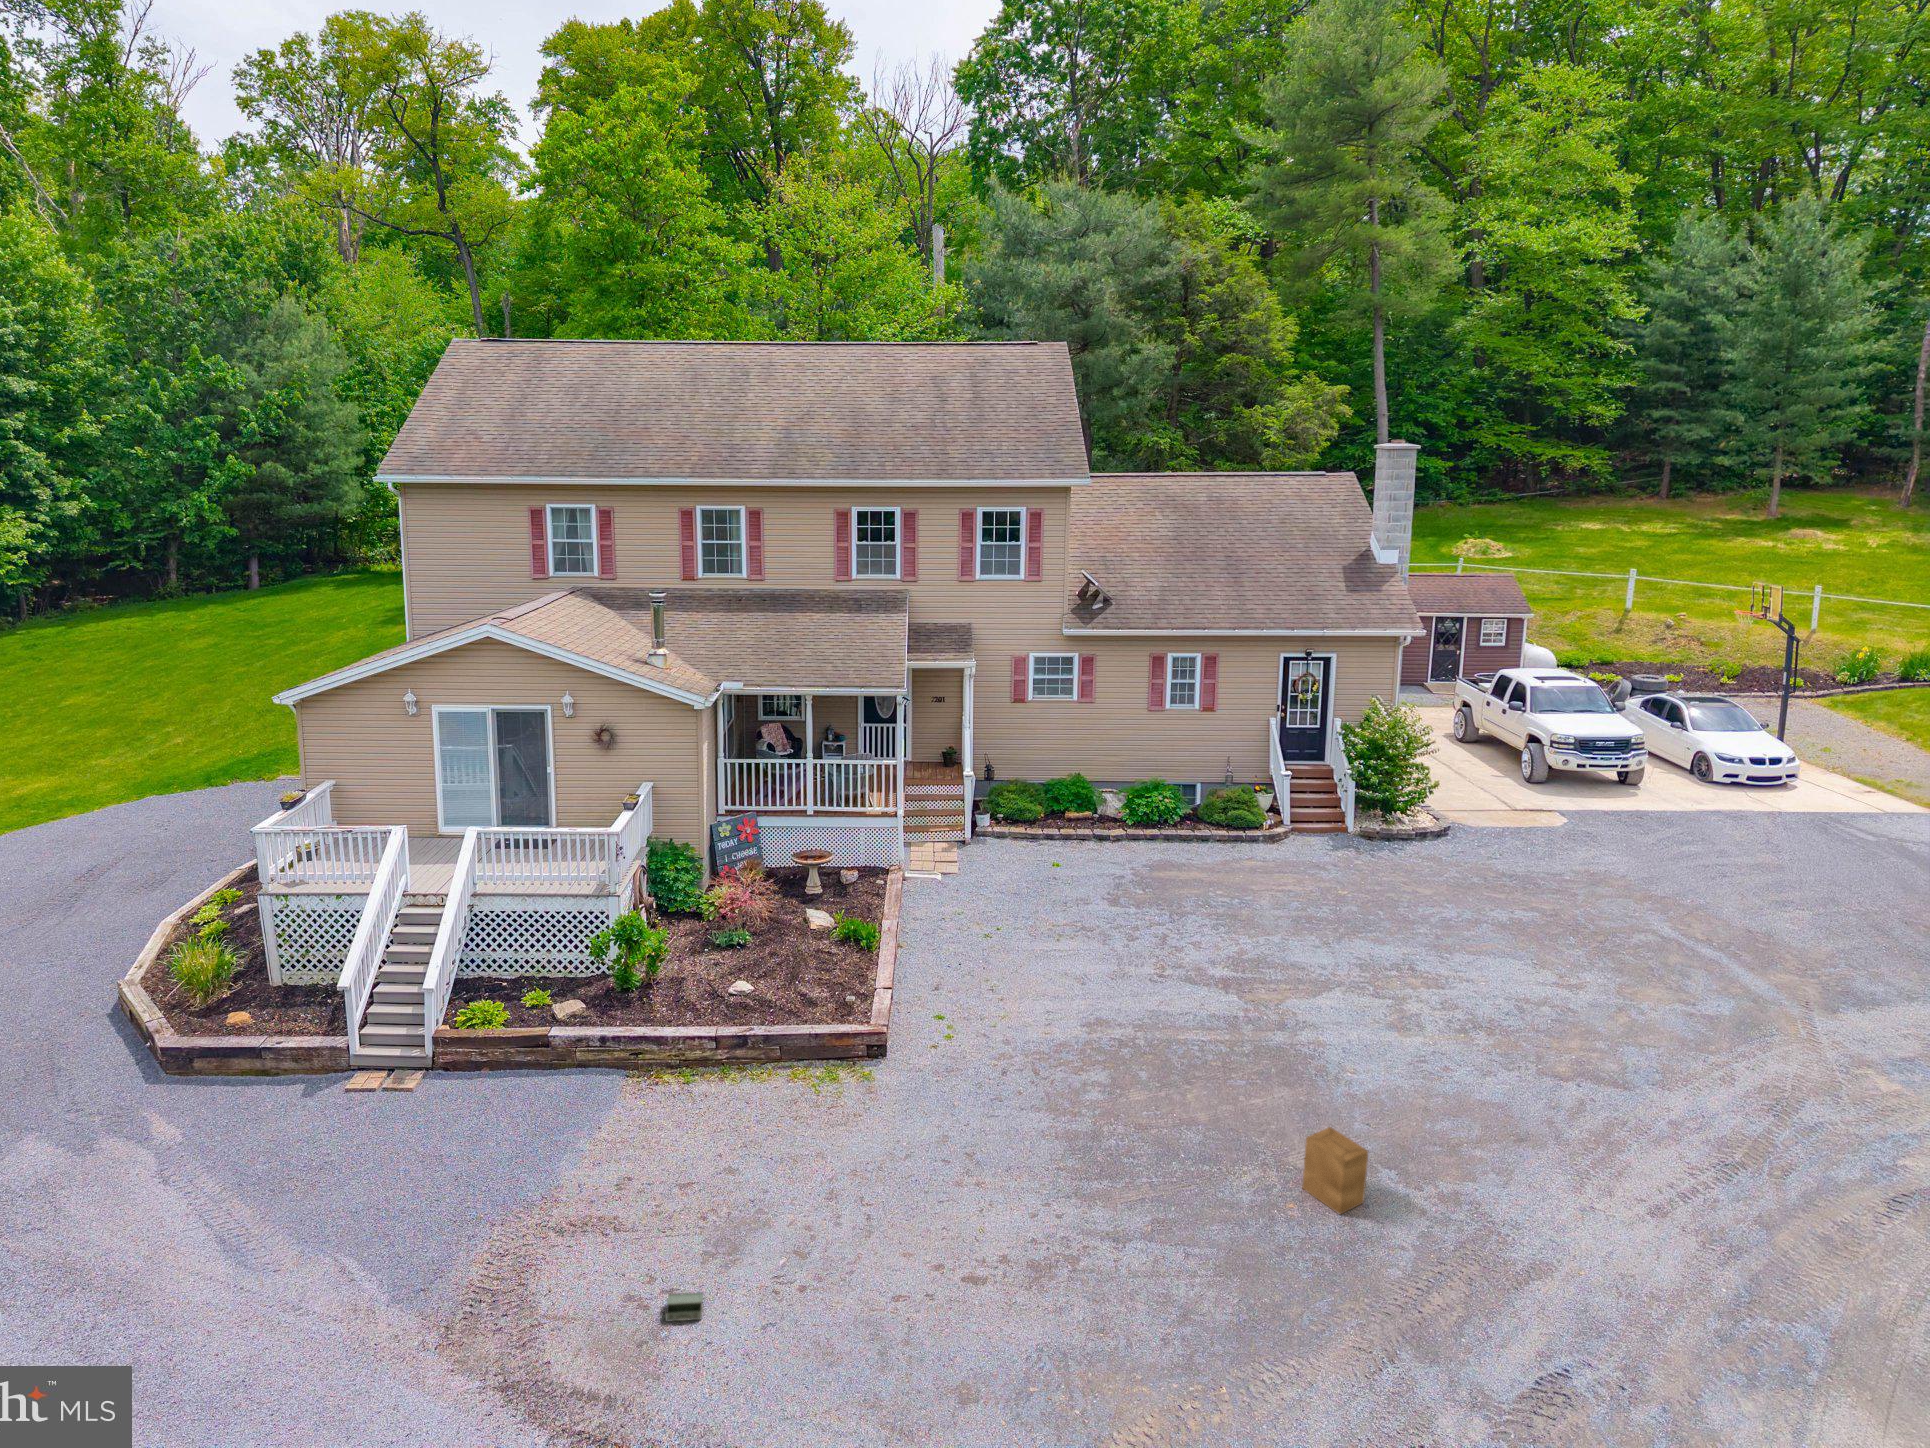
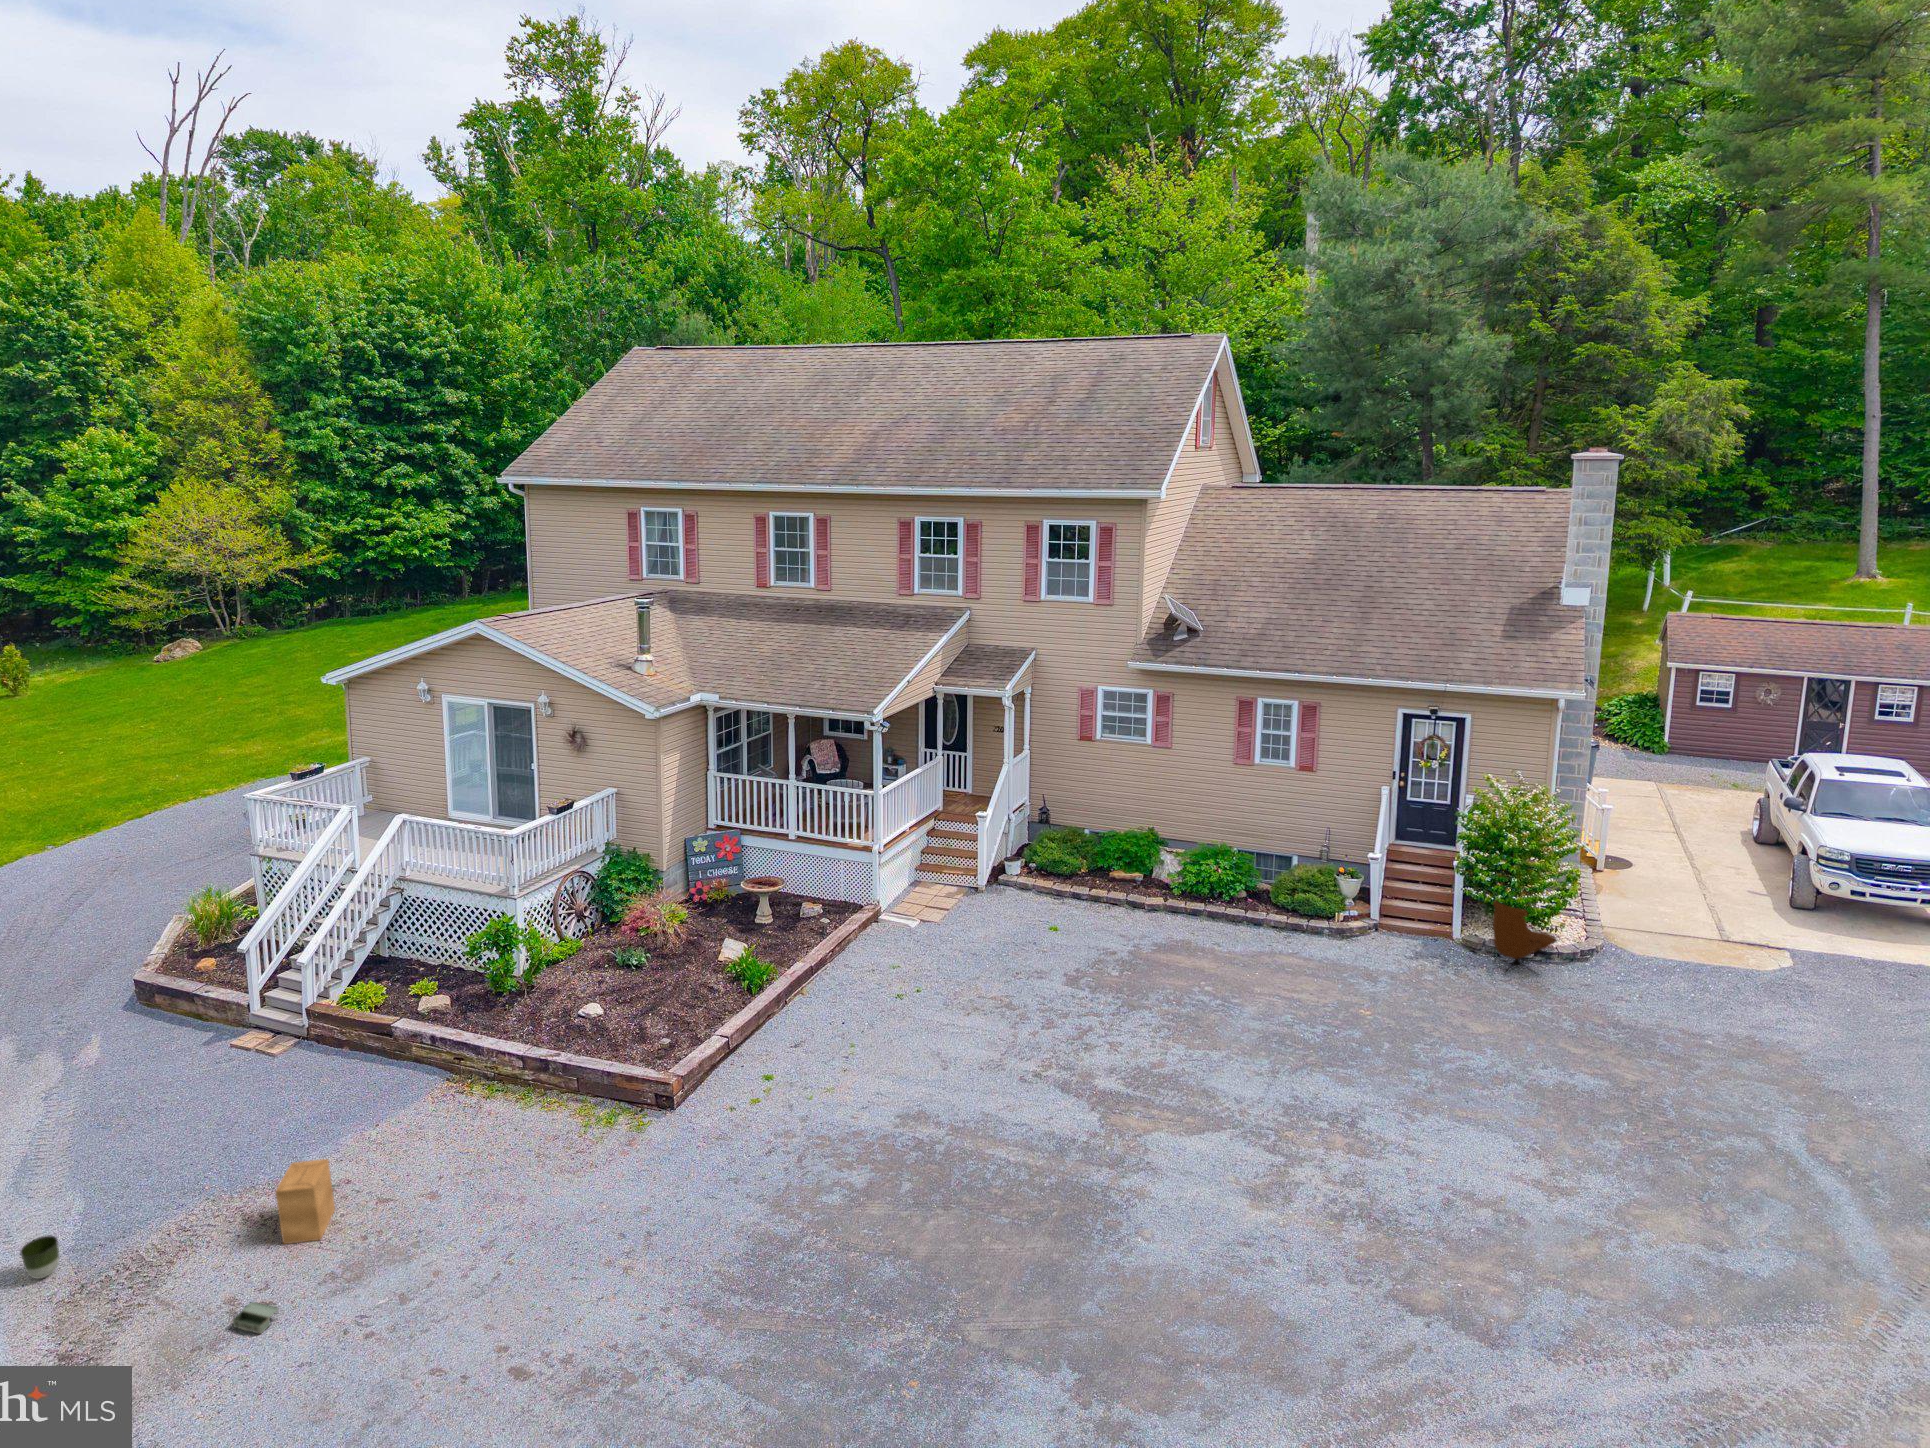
lounge chair: none [1393,793,1433,851] -> present [1493,901,1557,972]
cardboard box: present [1302,1127,1368,1214] -> present [275,1159,335,1244]
planter: none [375,1290,412,1338] -> present [21,1236,59,1279]

